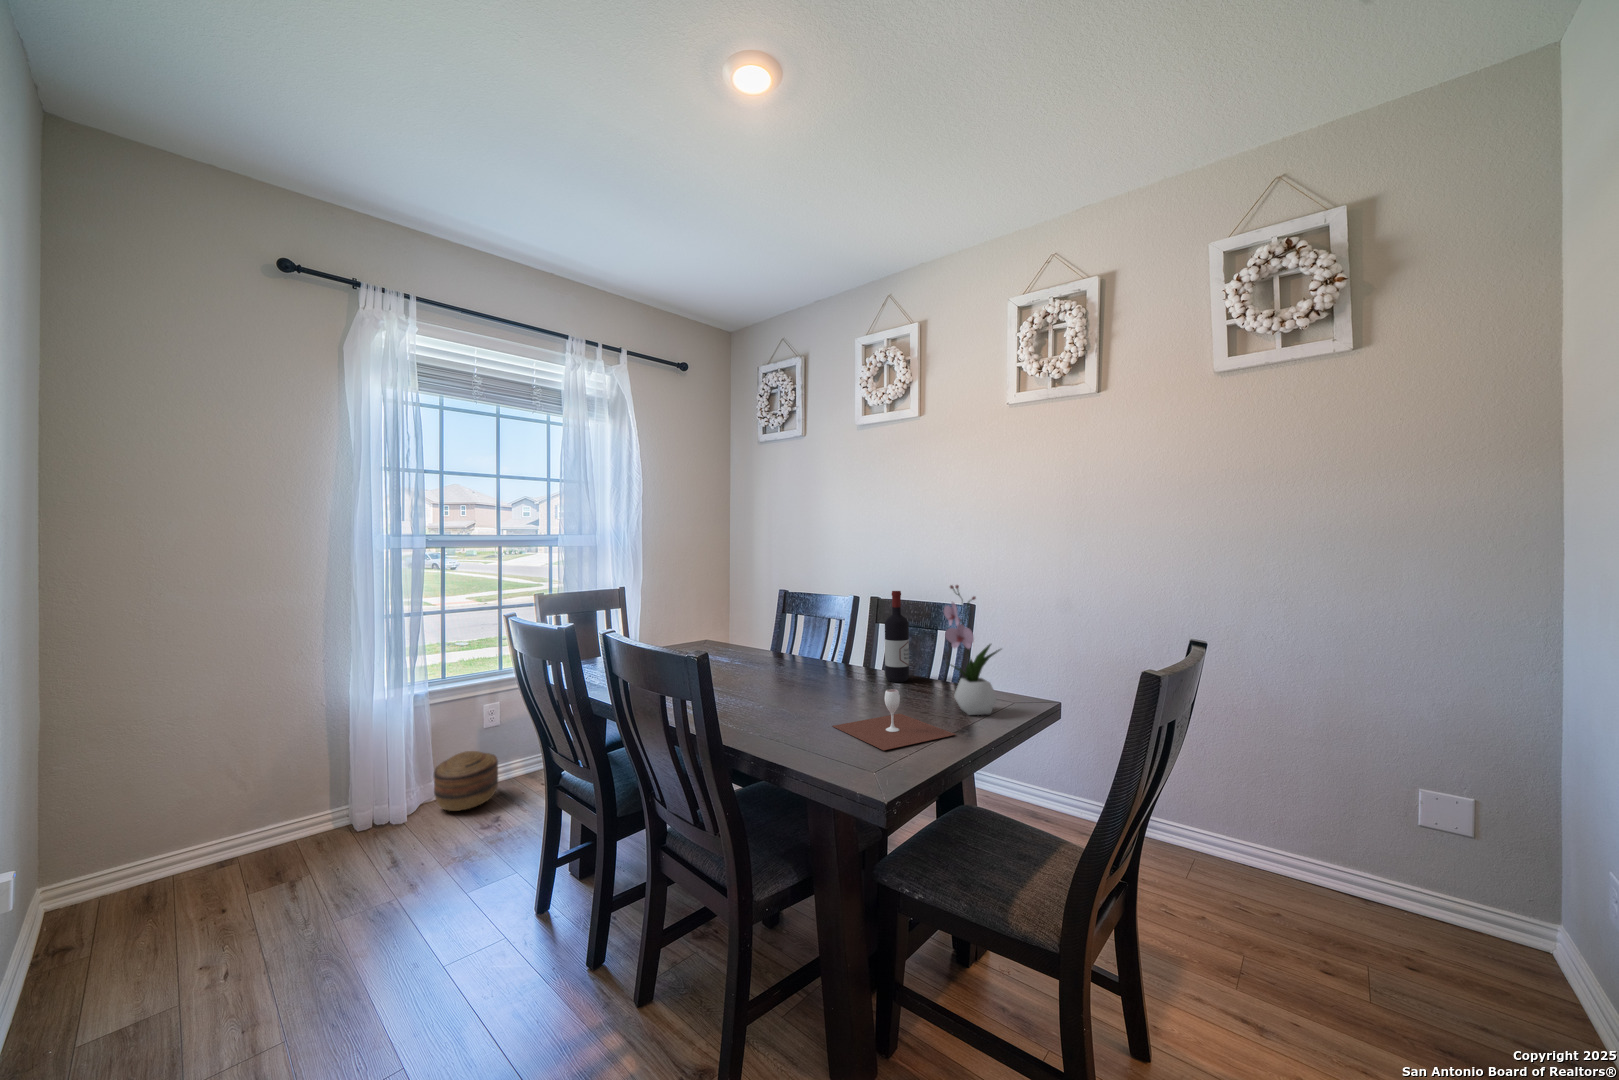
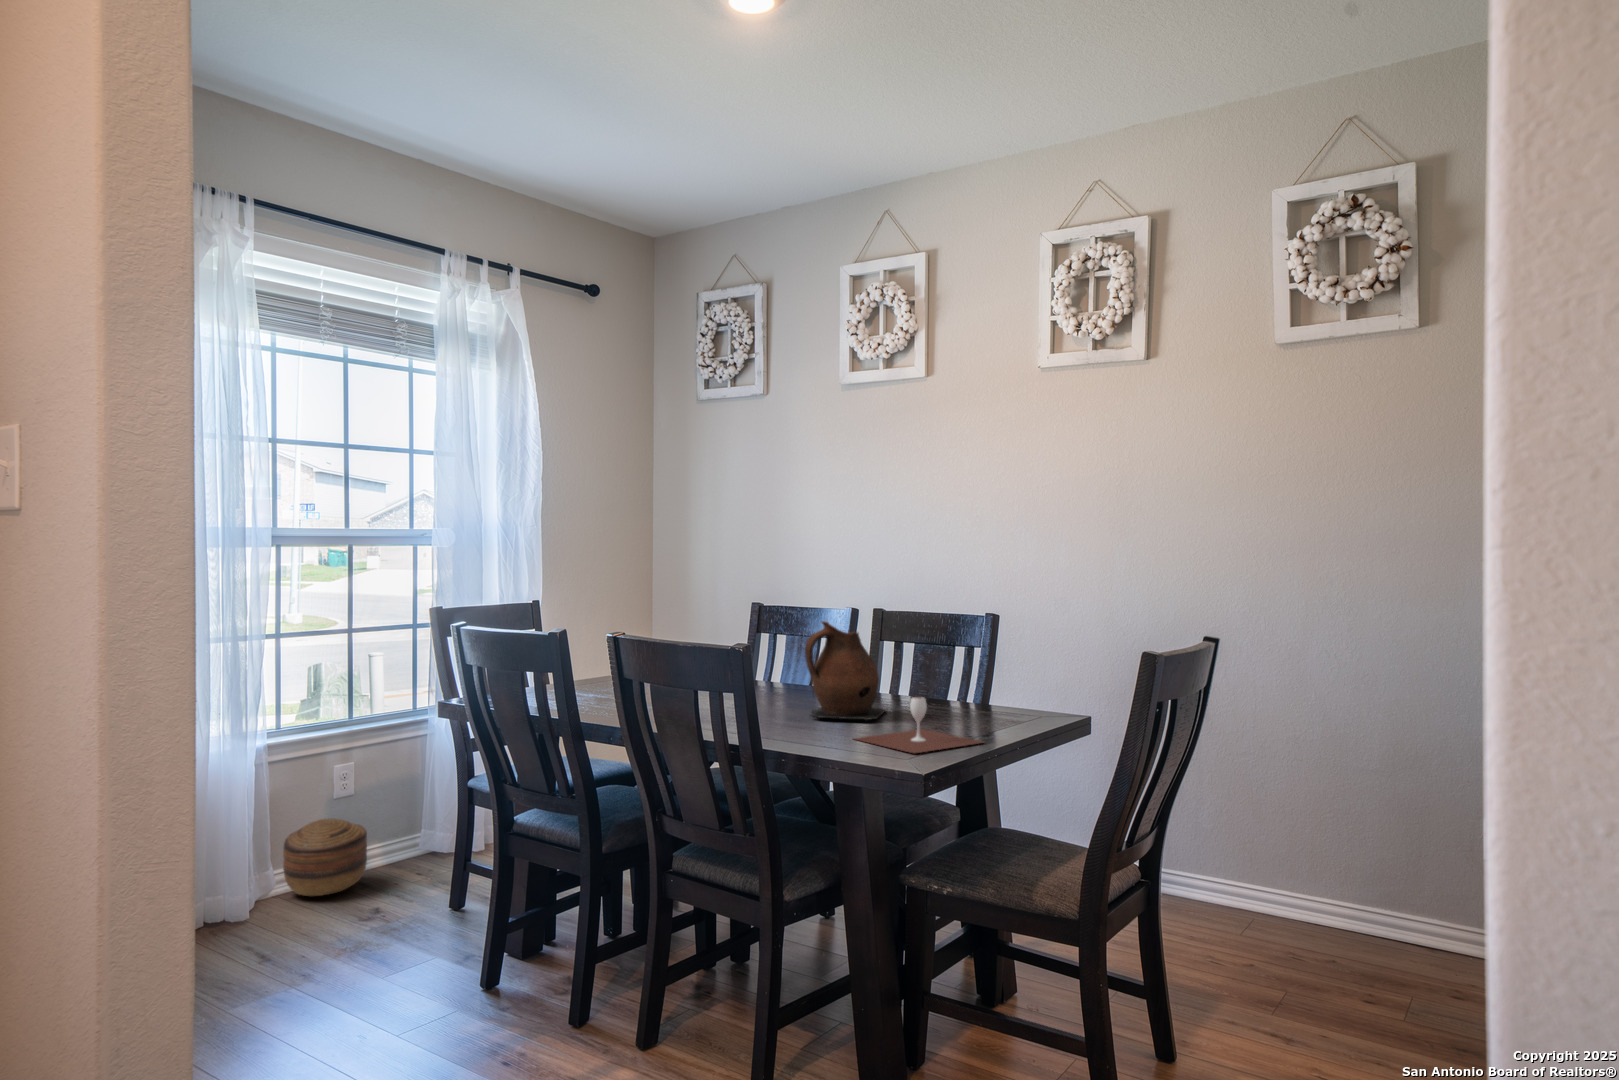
flower arrangement: present [944,585,1000,715] -> none [970,586,1035,729]
wine bottle: present [885,591,909,682] -> none [896,597,925,705]
ceramic pitcher: none [801,613,875,703] -> present [805,621,887,721]

